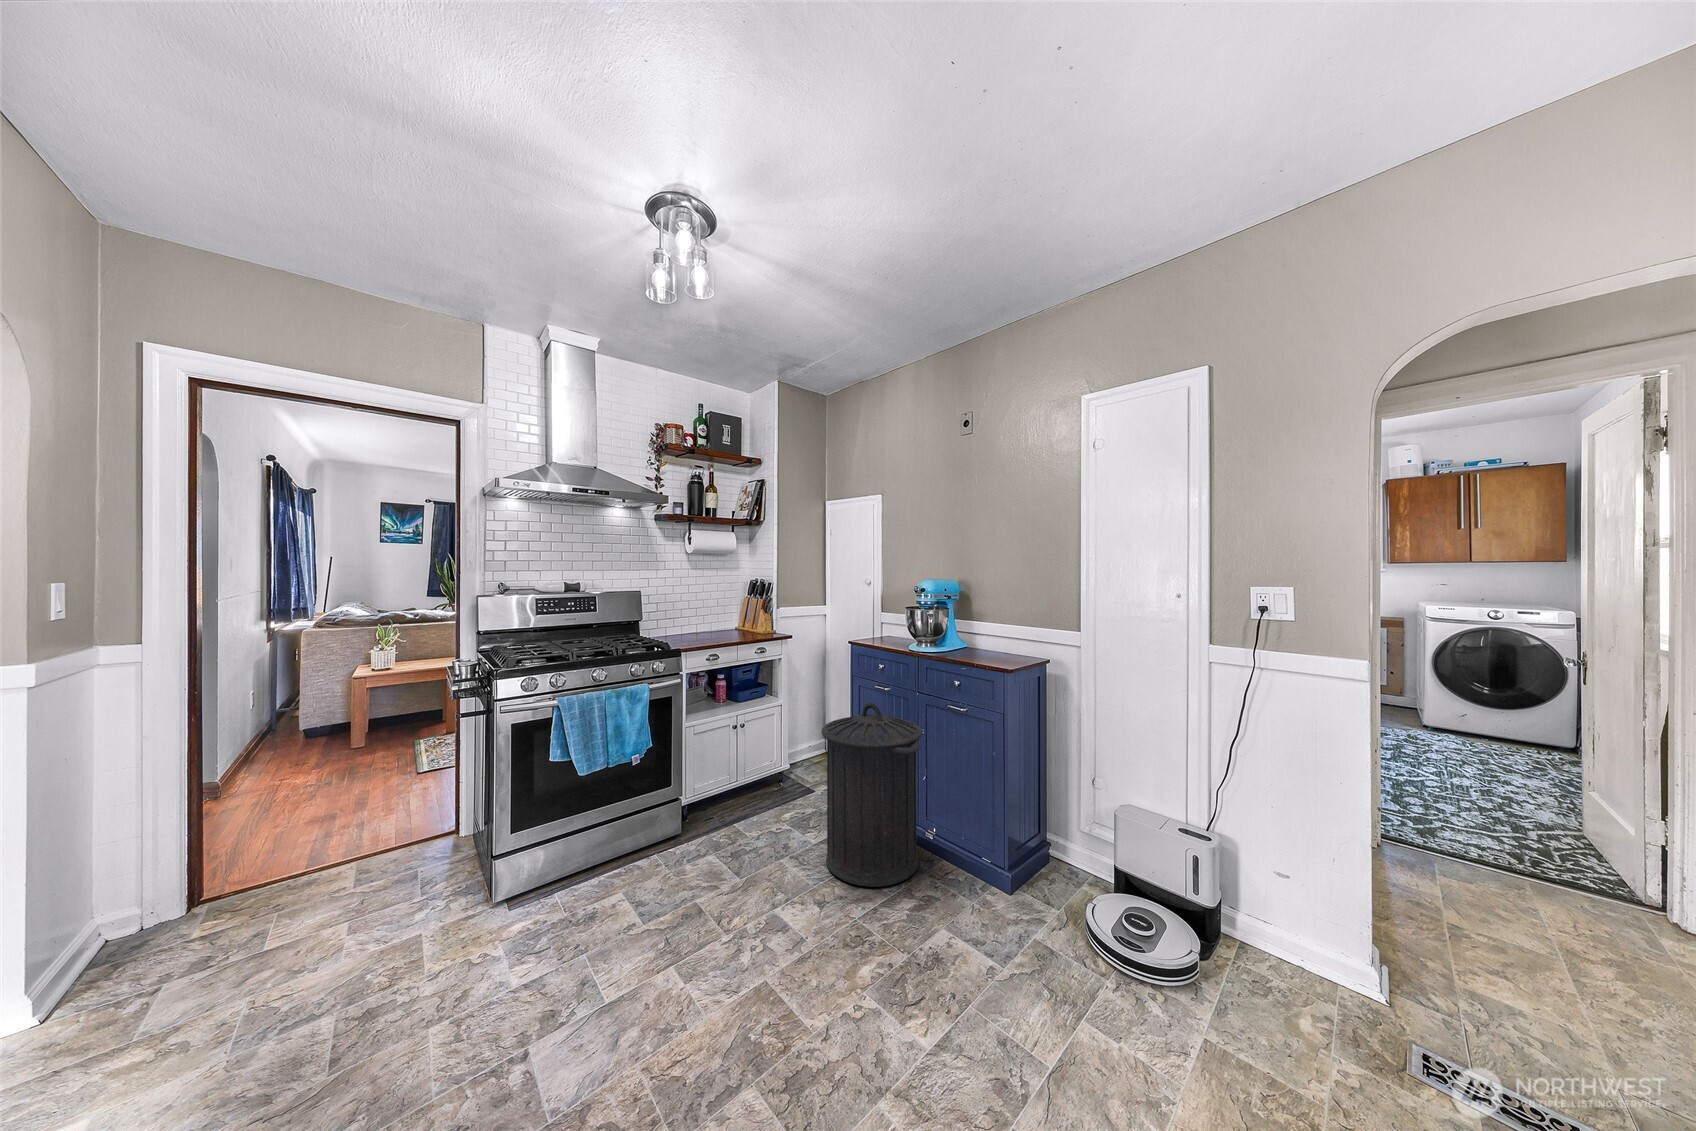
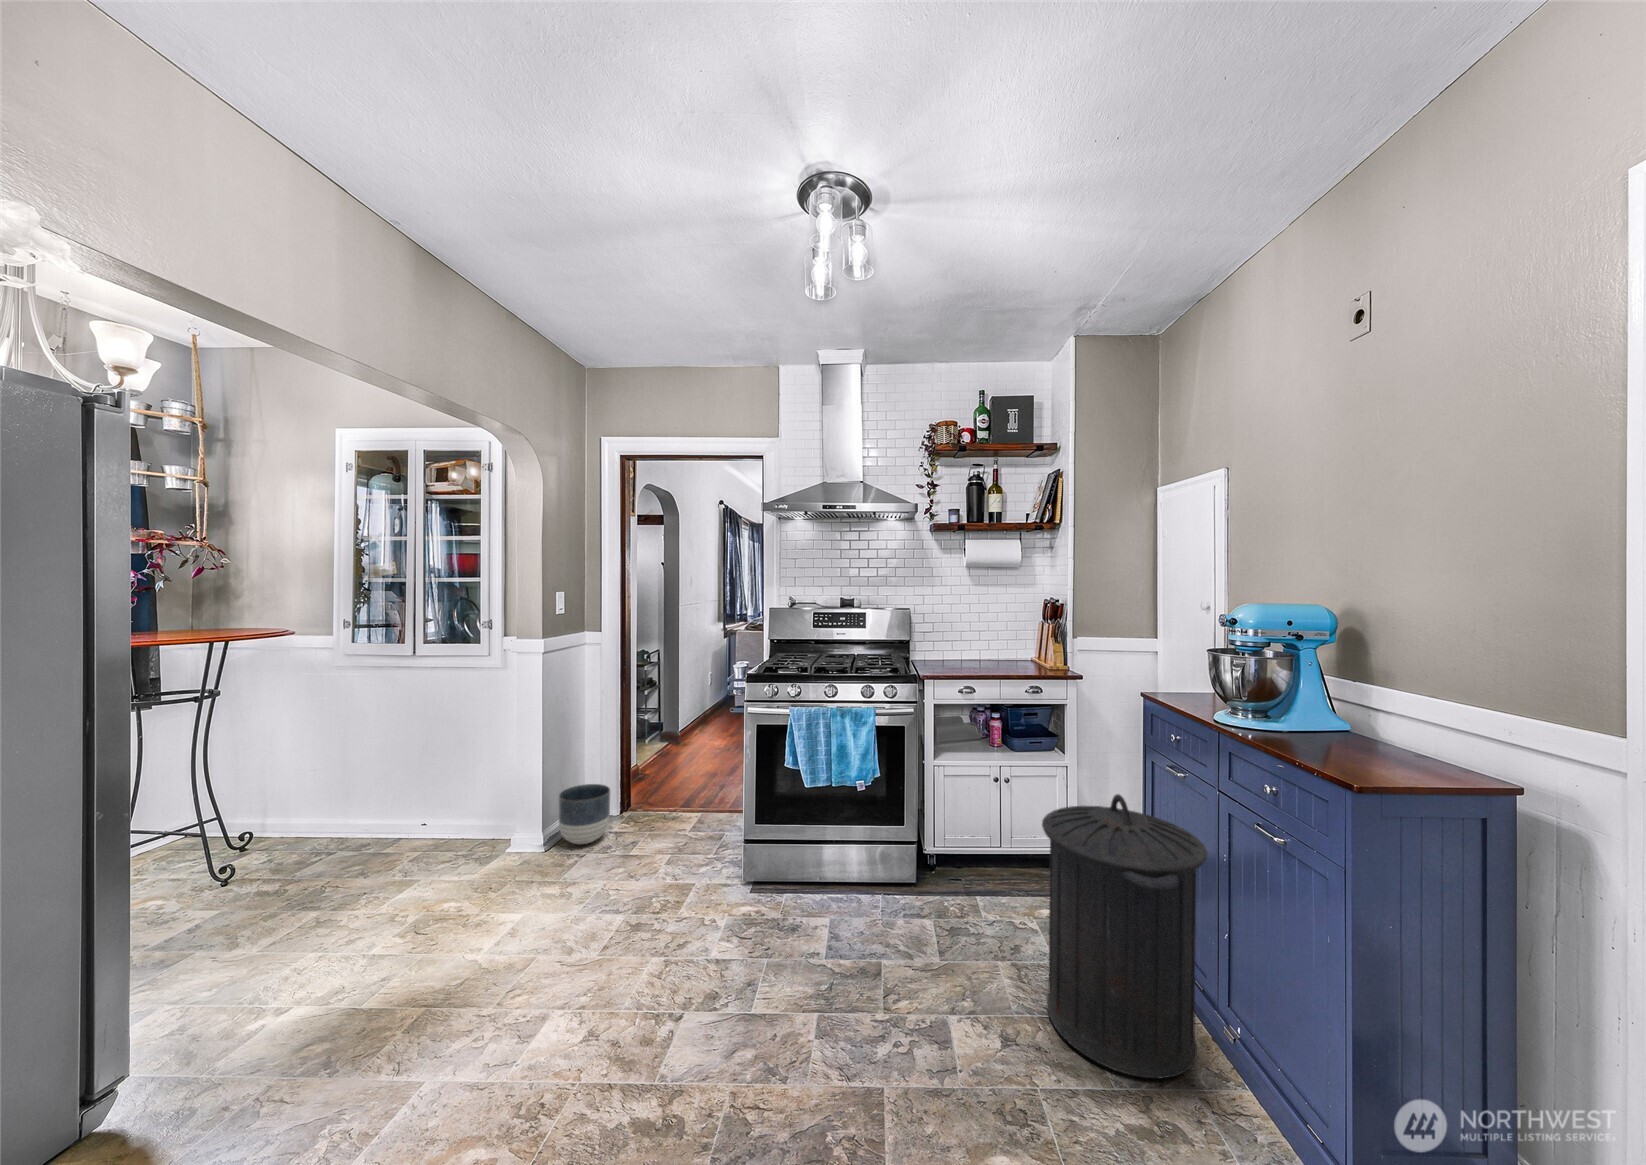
planter: none [78,874,204,985] -> present [559,784,610,844]

